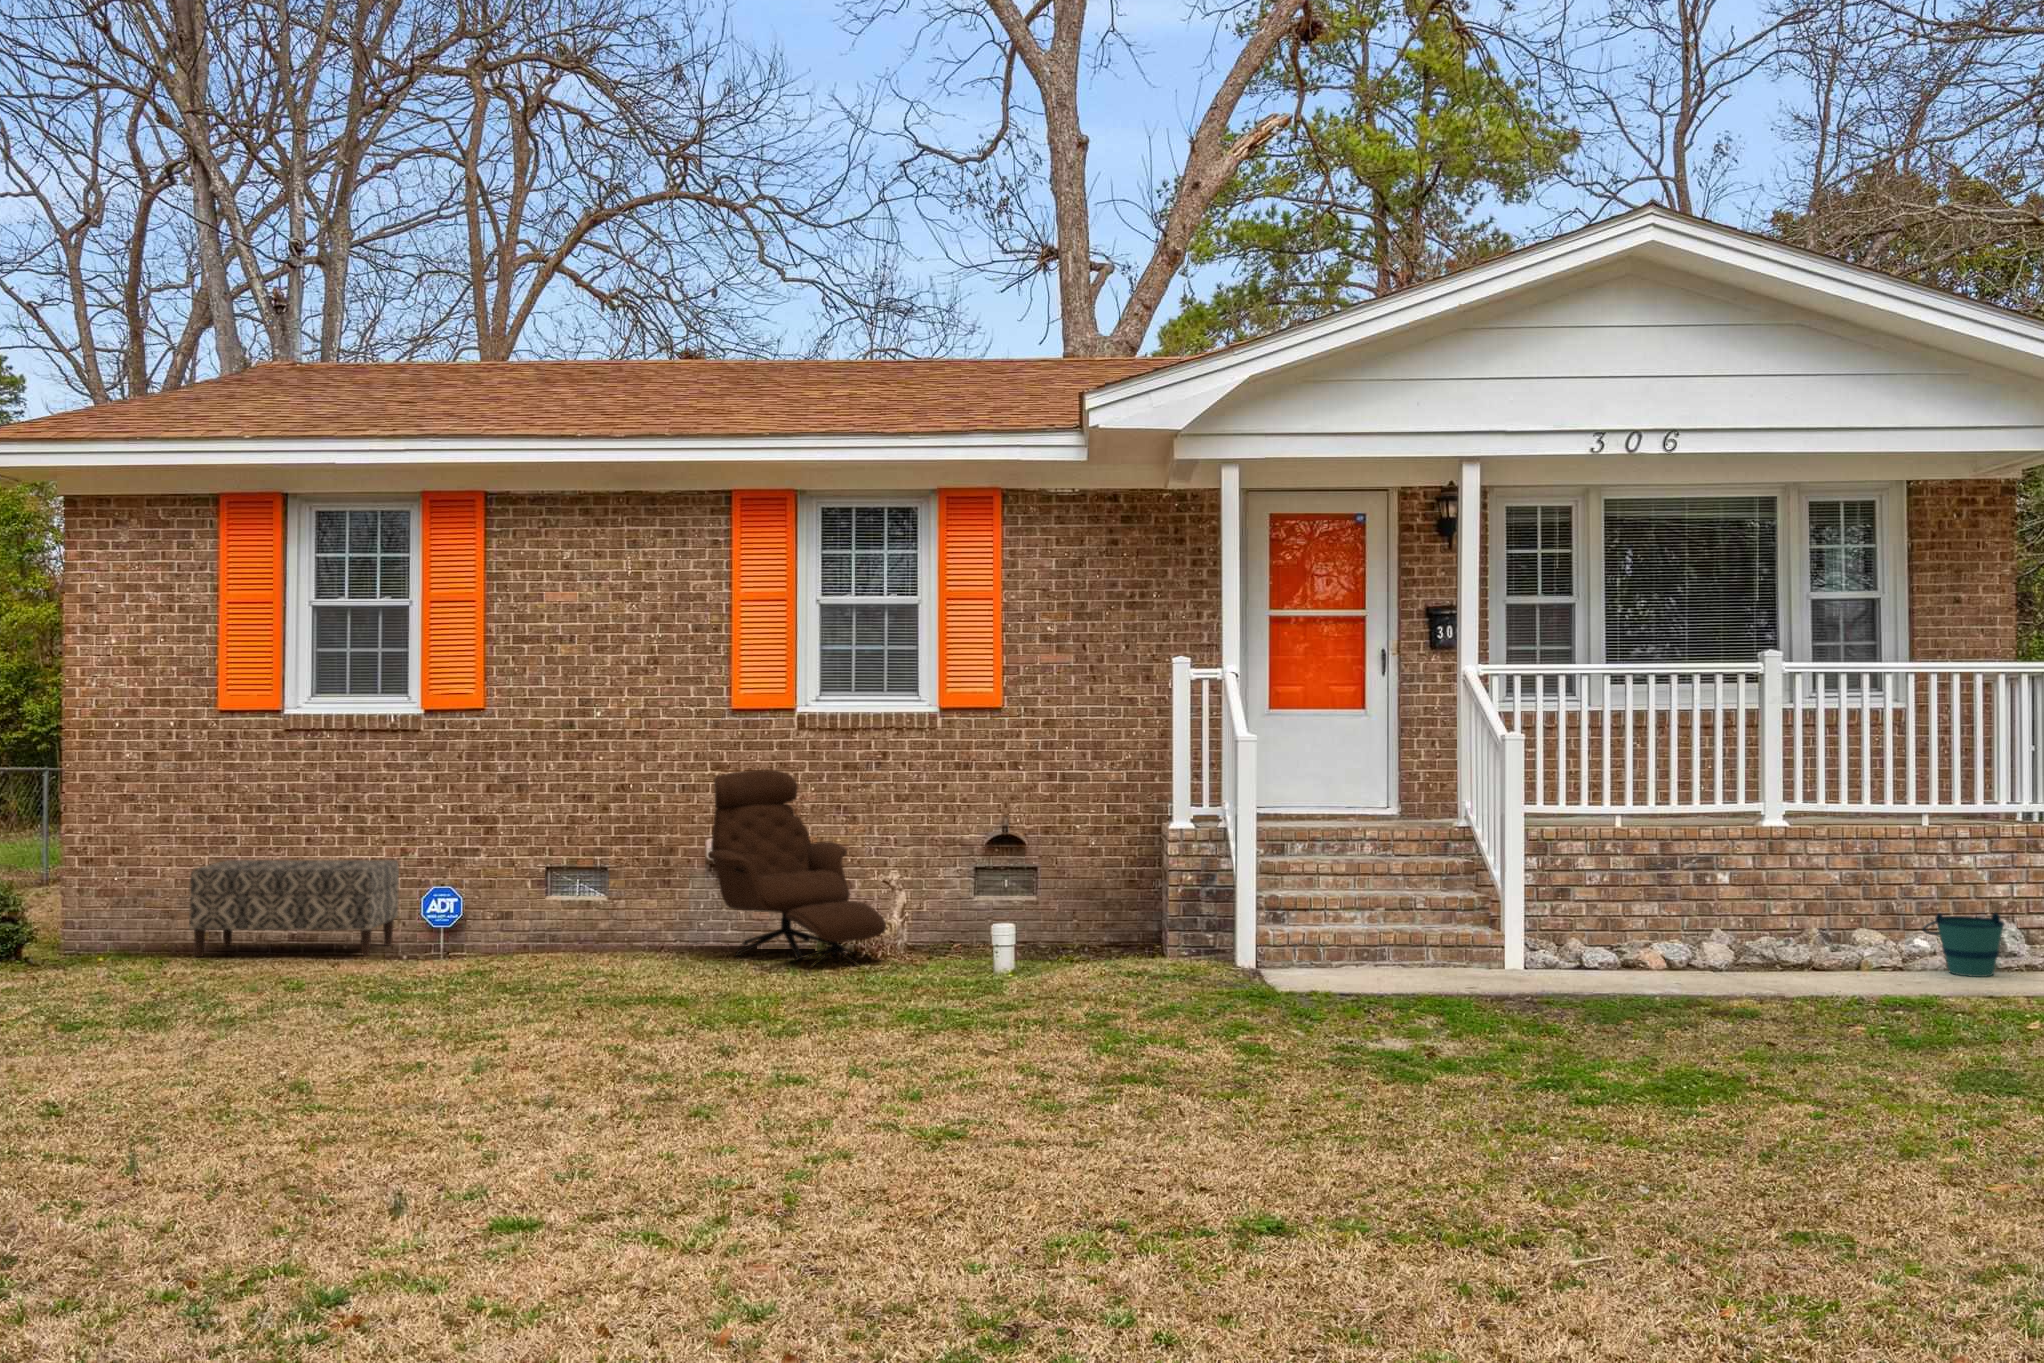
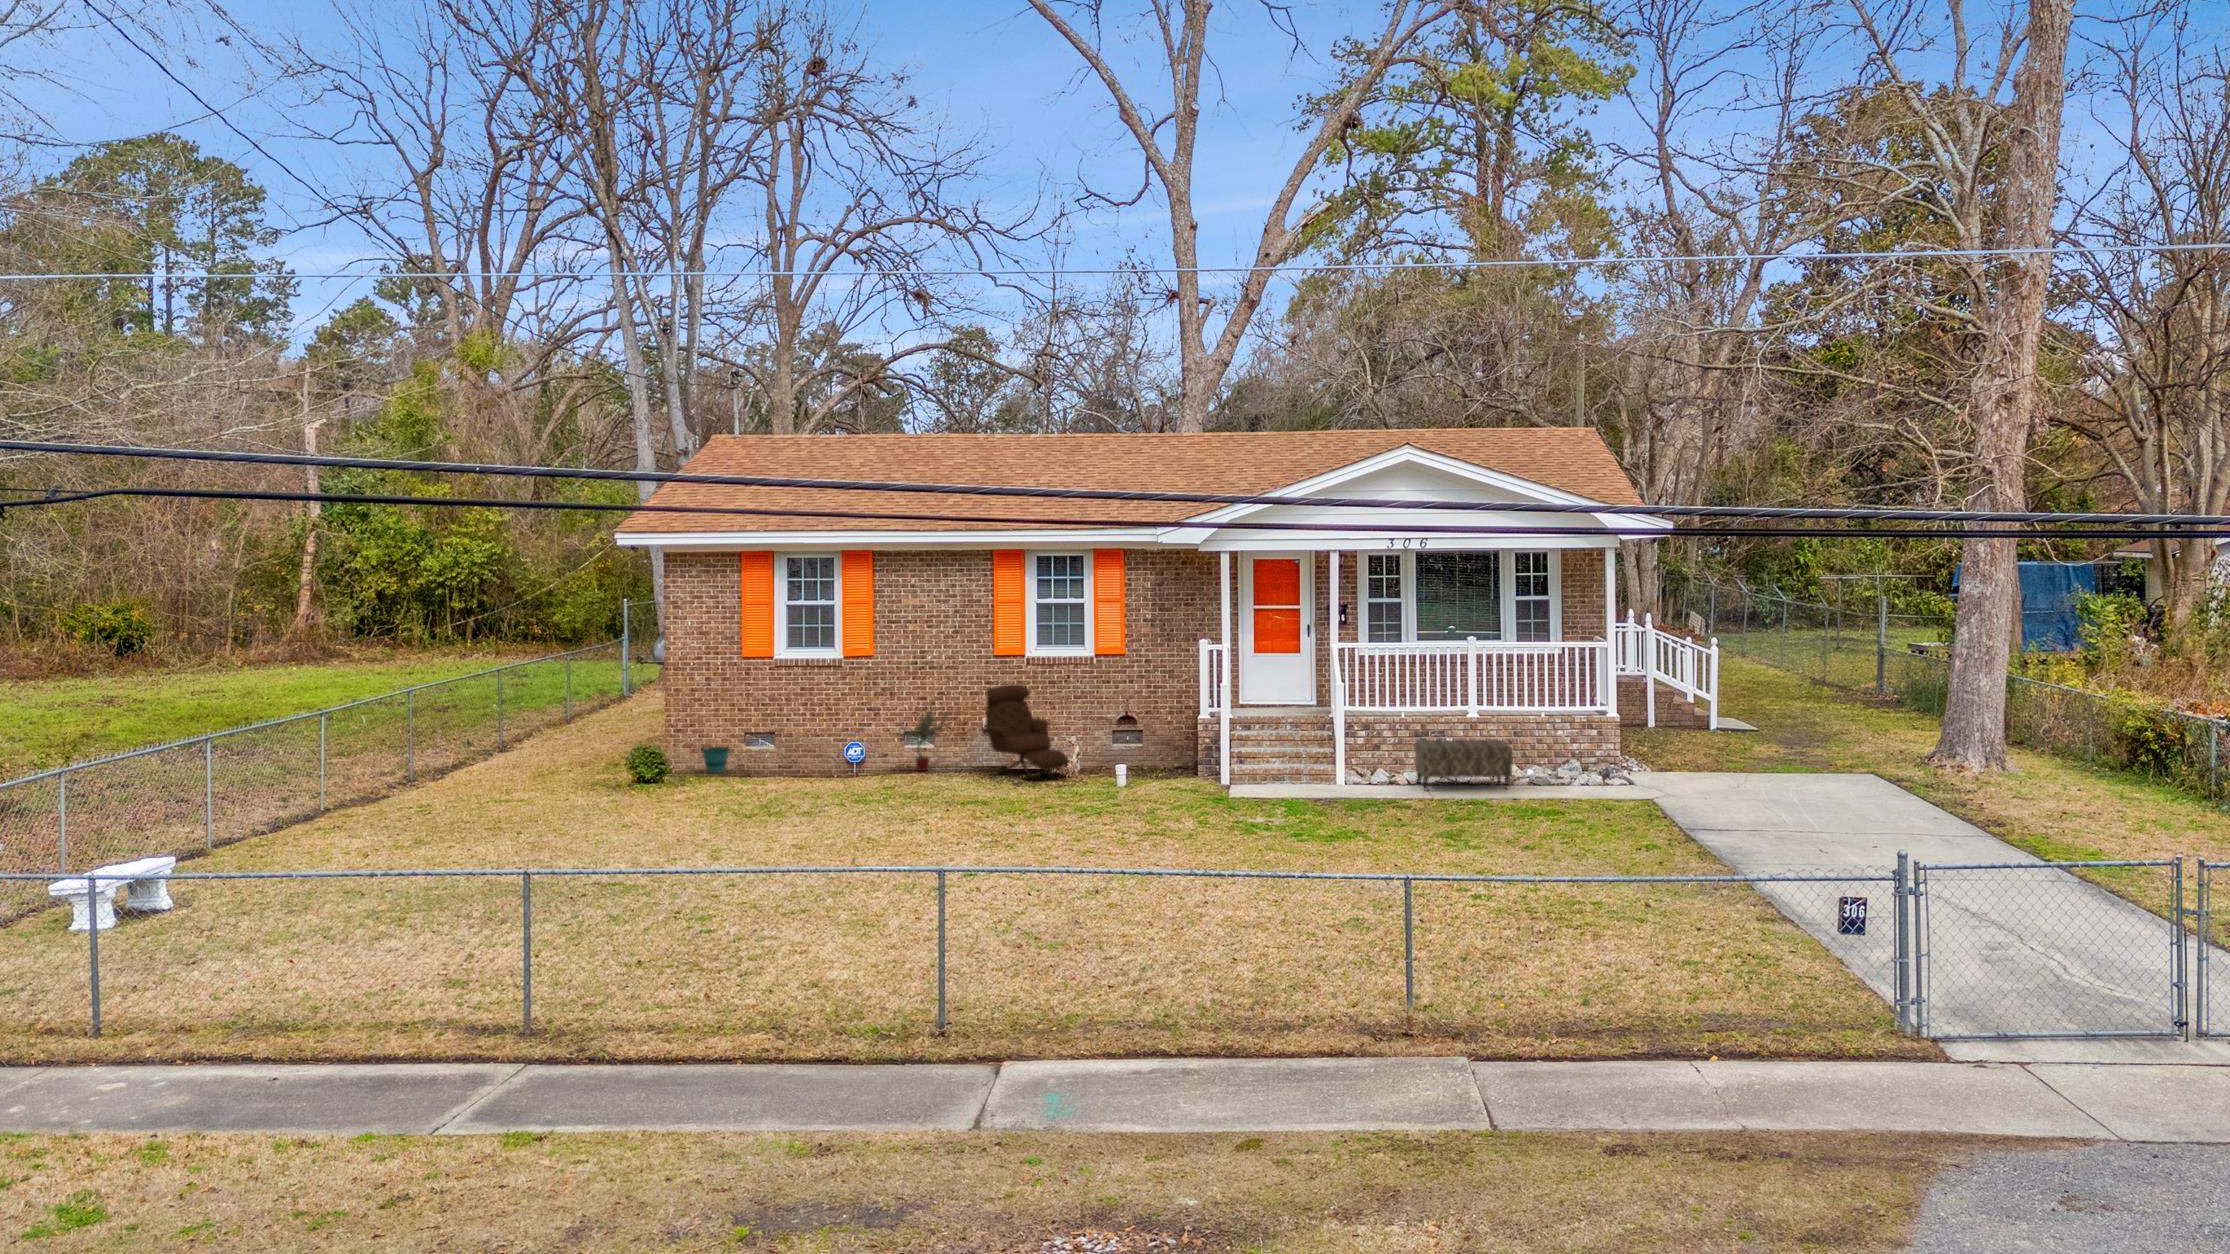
potted tree: none [519,805,637,951] -> present [897,705,949,771]
bench: present [189,860,399,957] -> present [1415,739,1513,790]
bucket: present [1922,912,2004,977] -> present [702,747,731,773]

